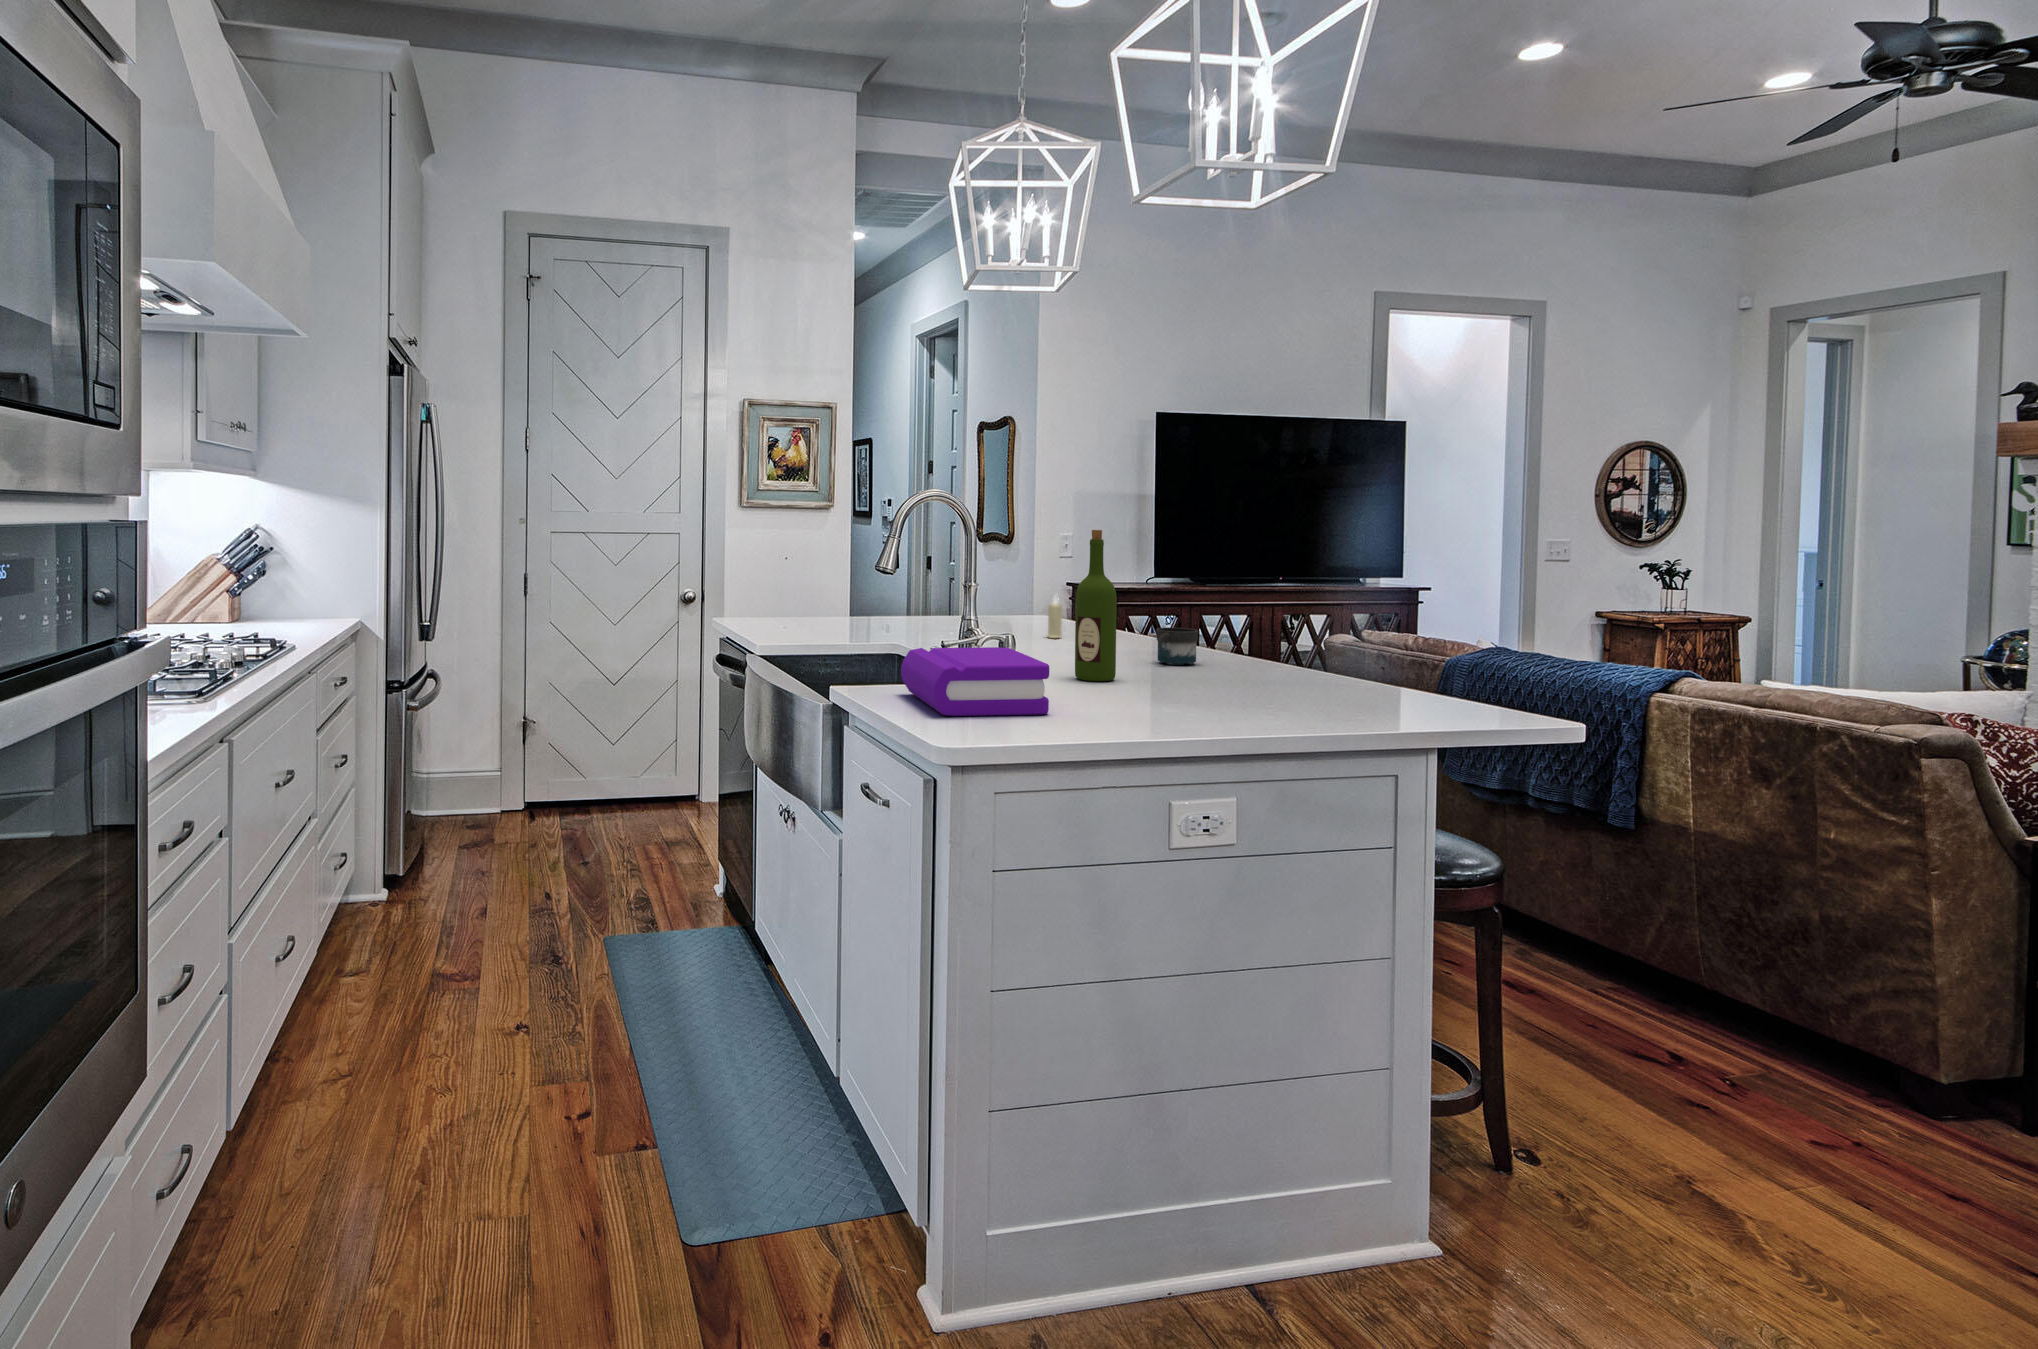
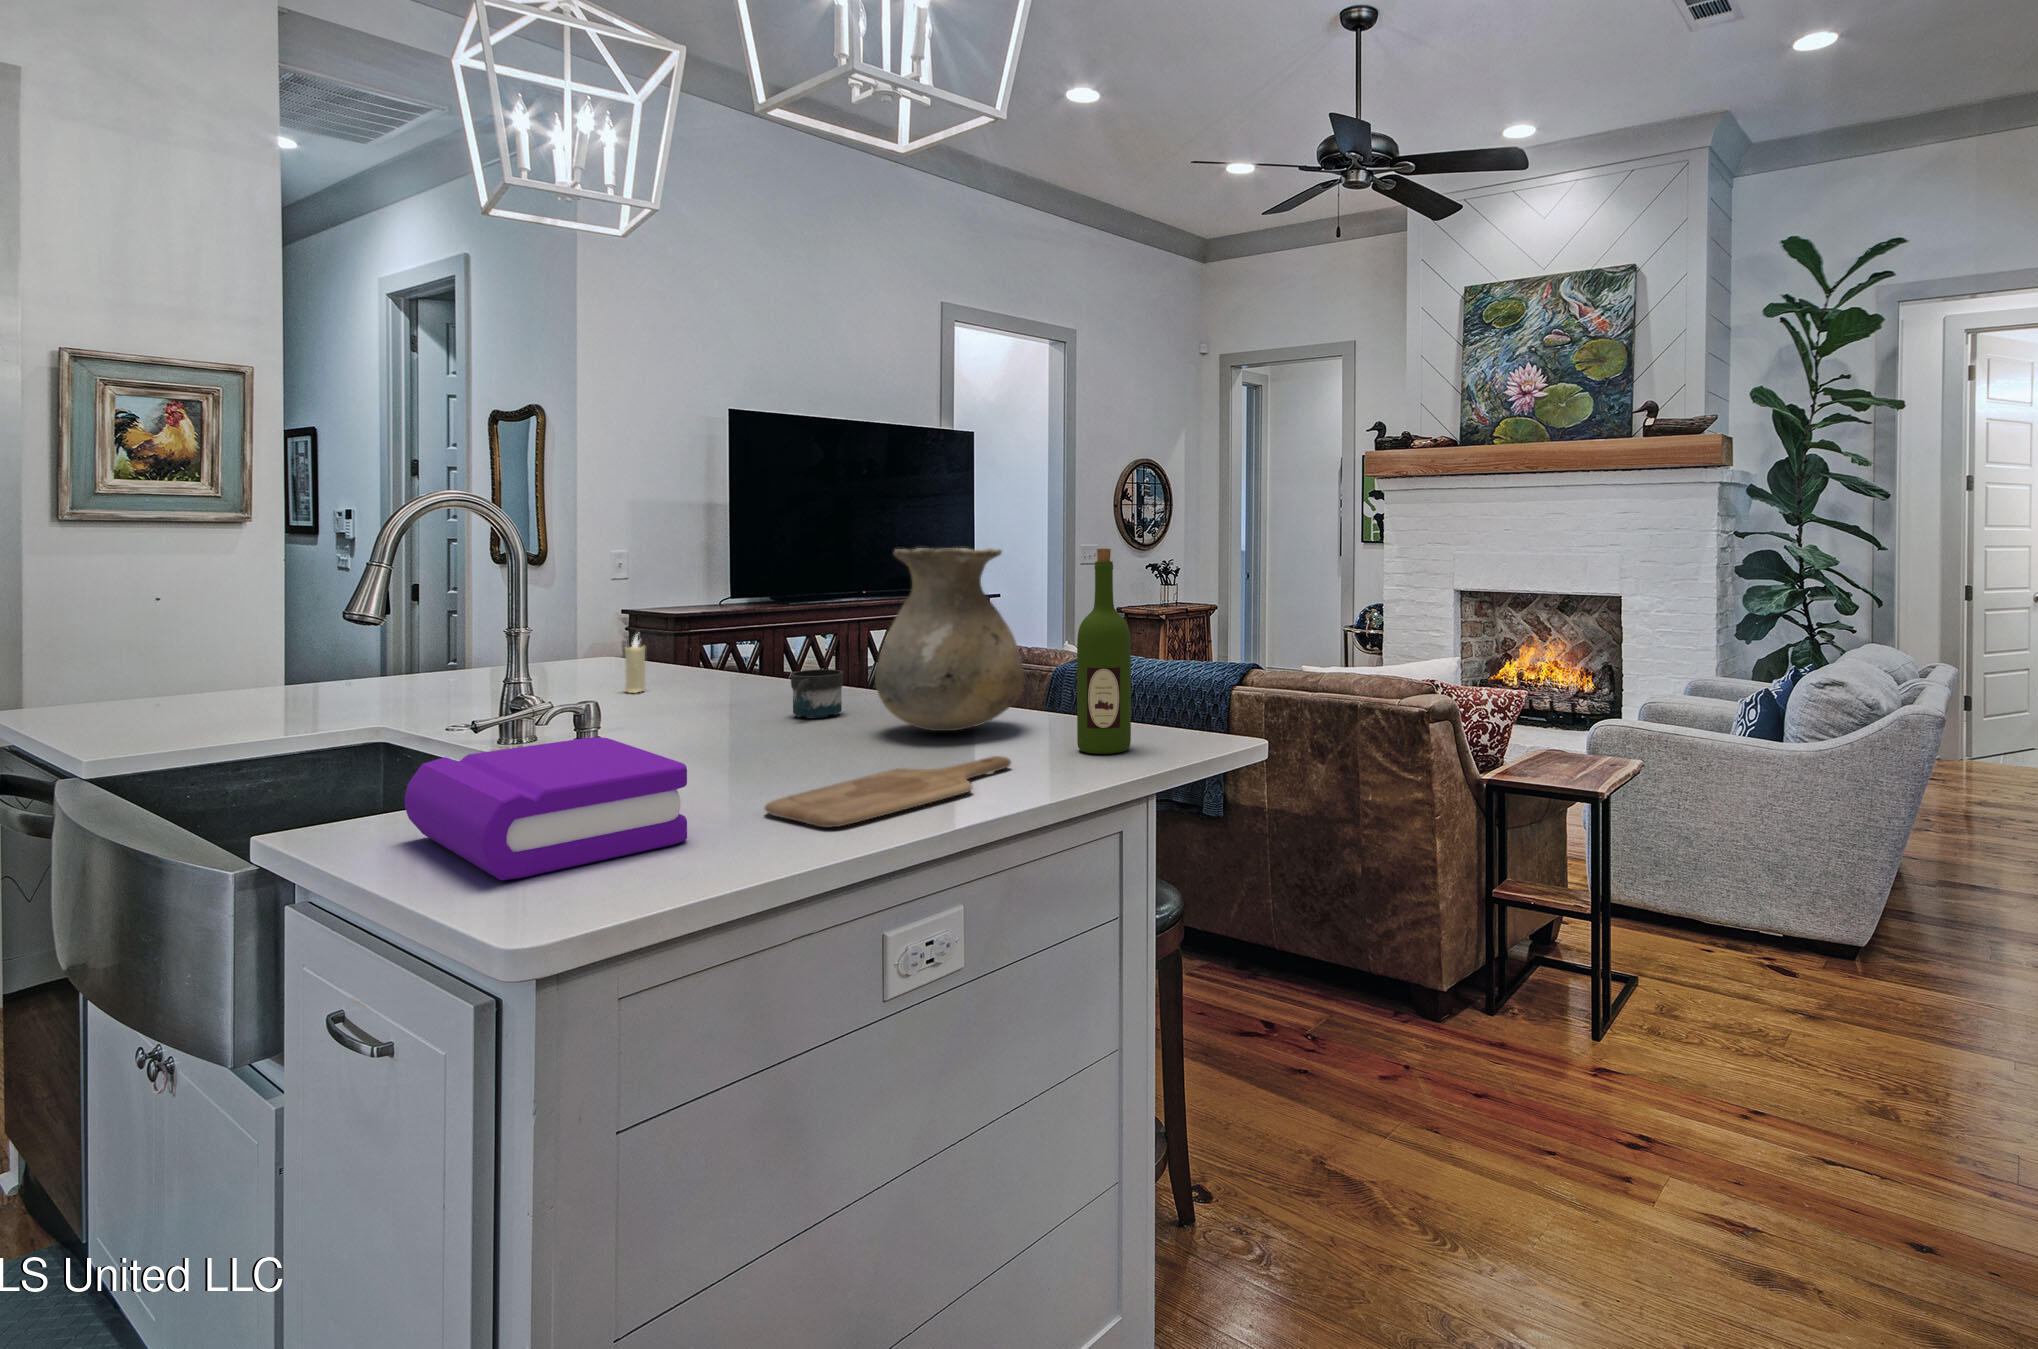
wine bottle: present [1075,530,1117,681] -> present [1077,548,1131,754]
vase: none [1213,532,1341,682] -> present [875,548,1024,731]
cutting board: none [1102,696,1302,720] -> present [765,756,1011,827]

